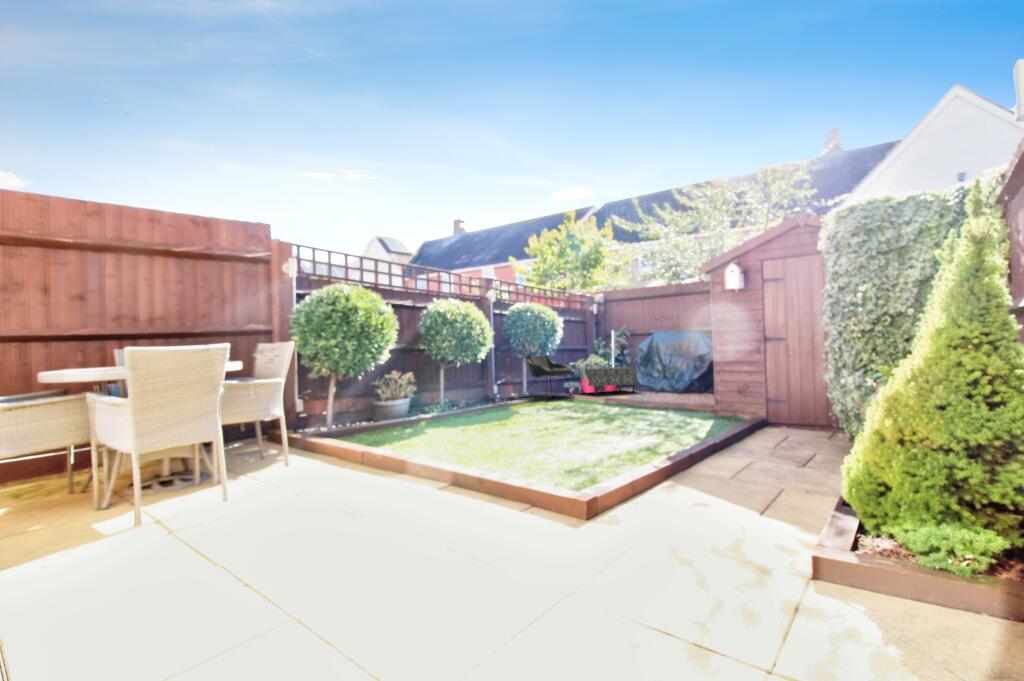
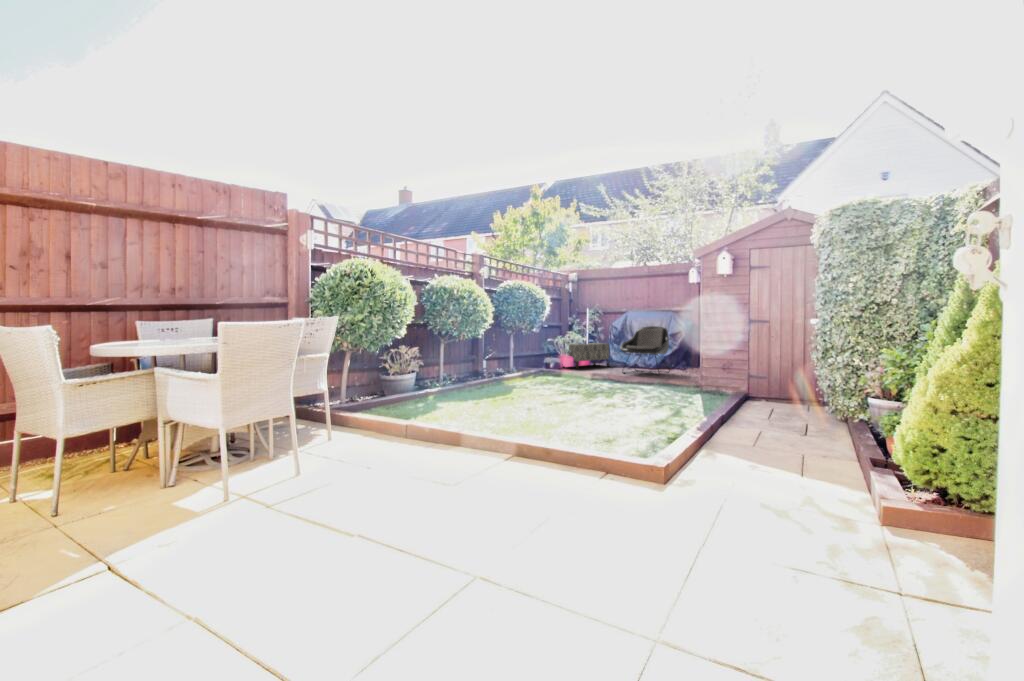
lounge chair: present [524,355,575,397] -> present [620,326,669,375]

